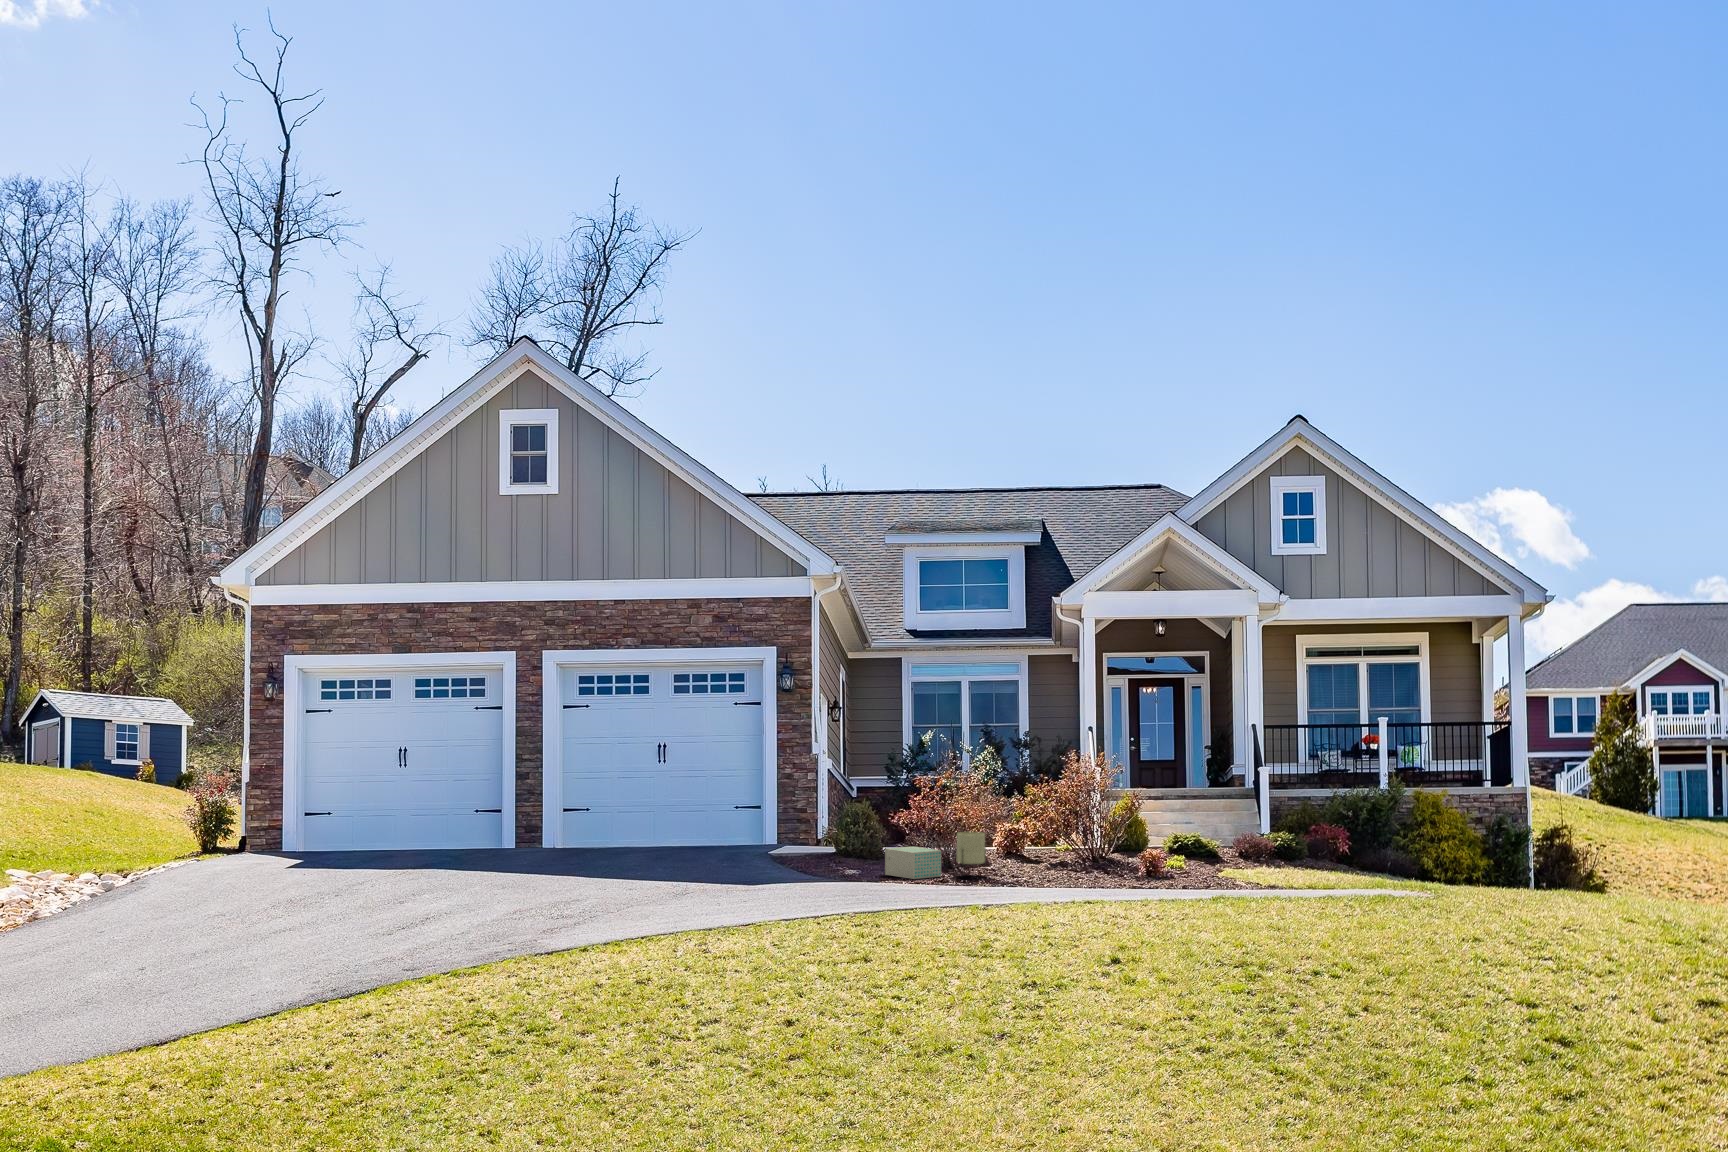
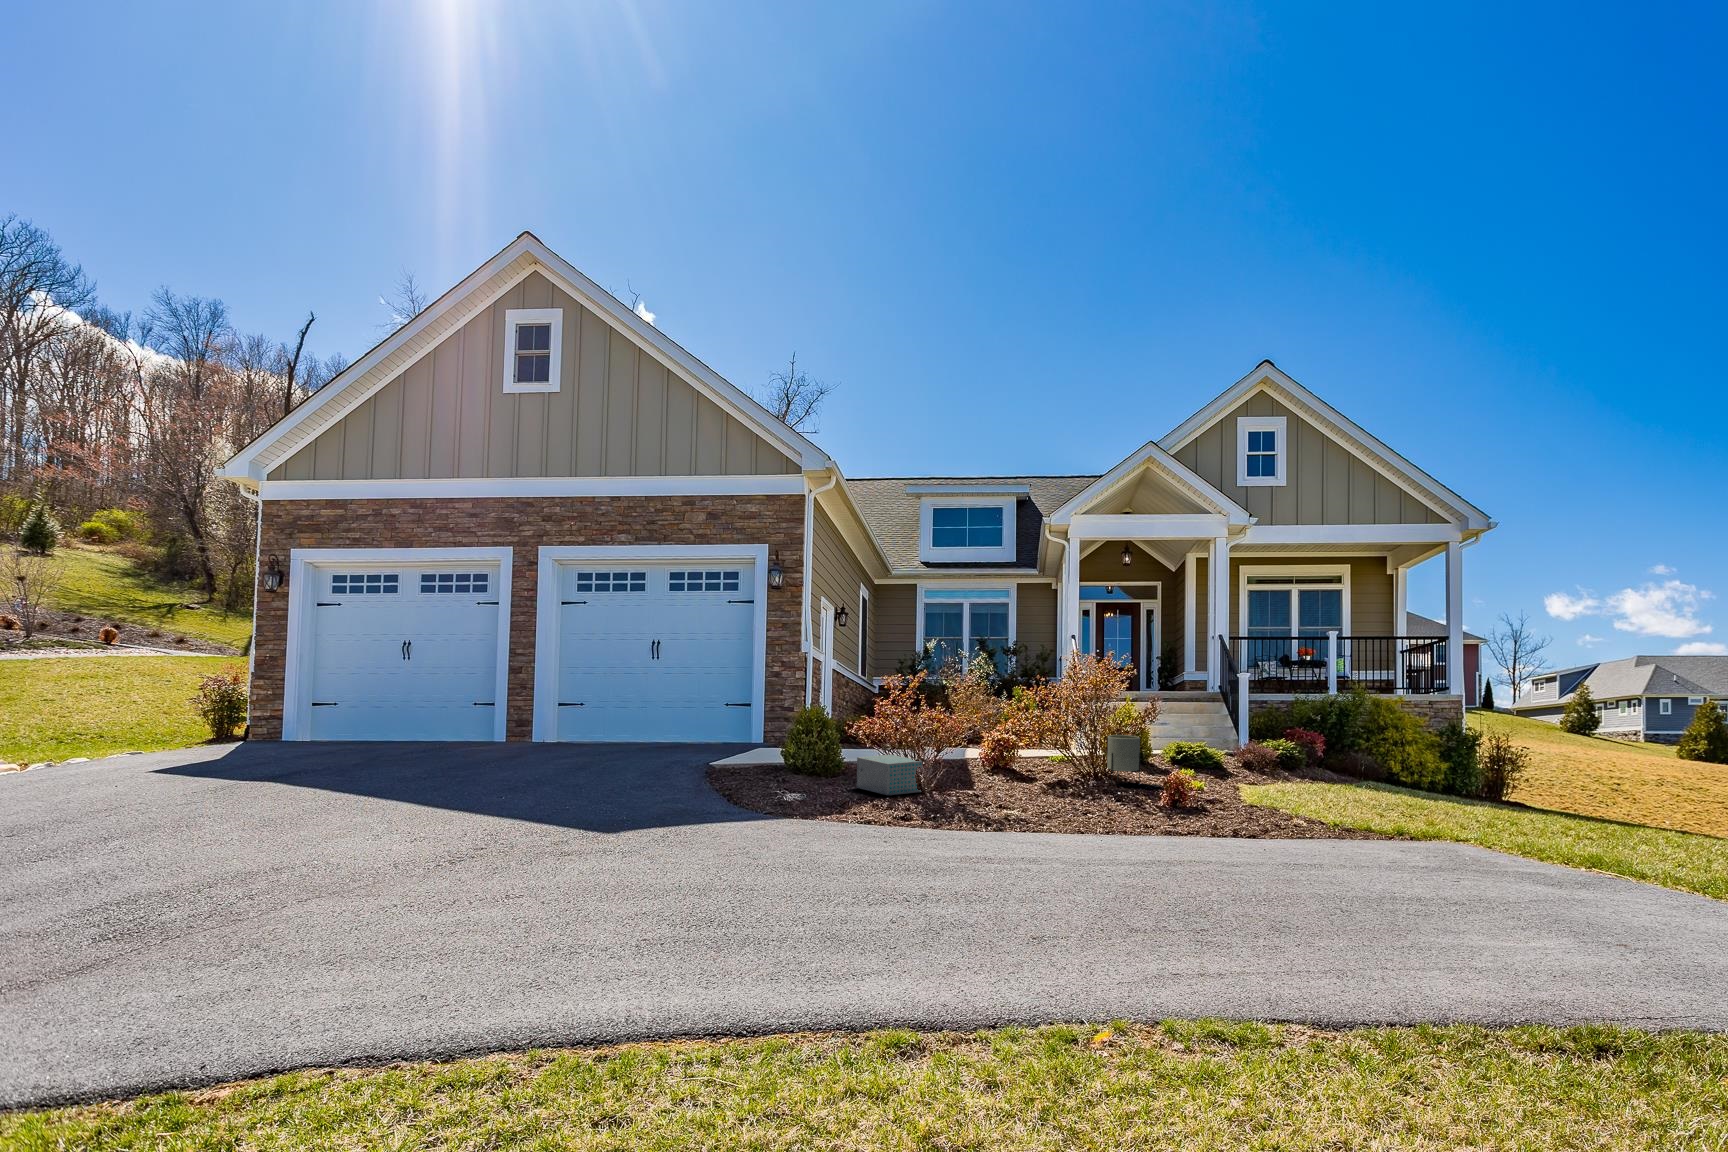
planter: present [957,832,986,865] -> present [1107,735,1140,785]

